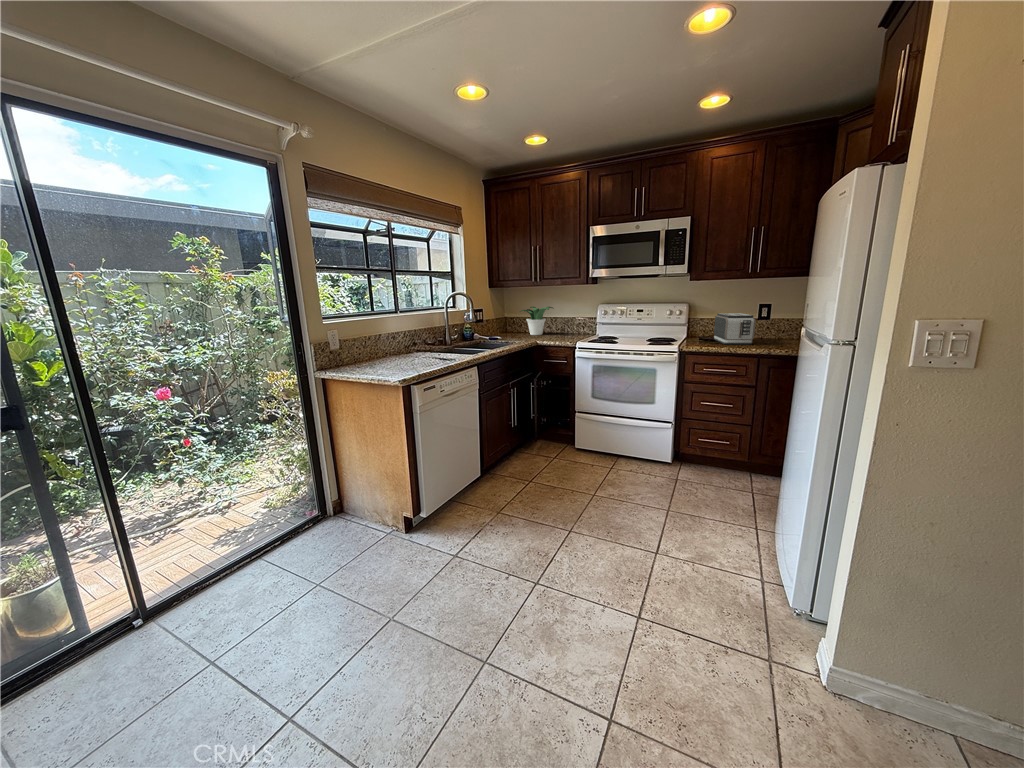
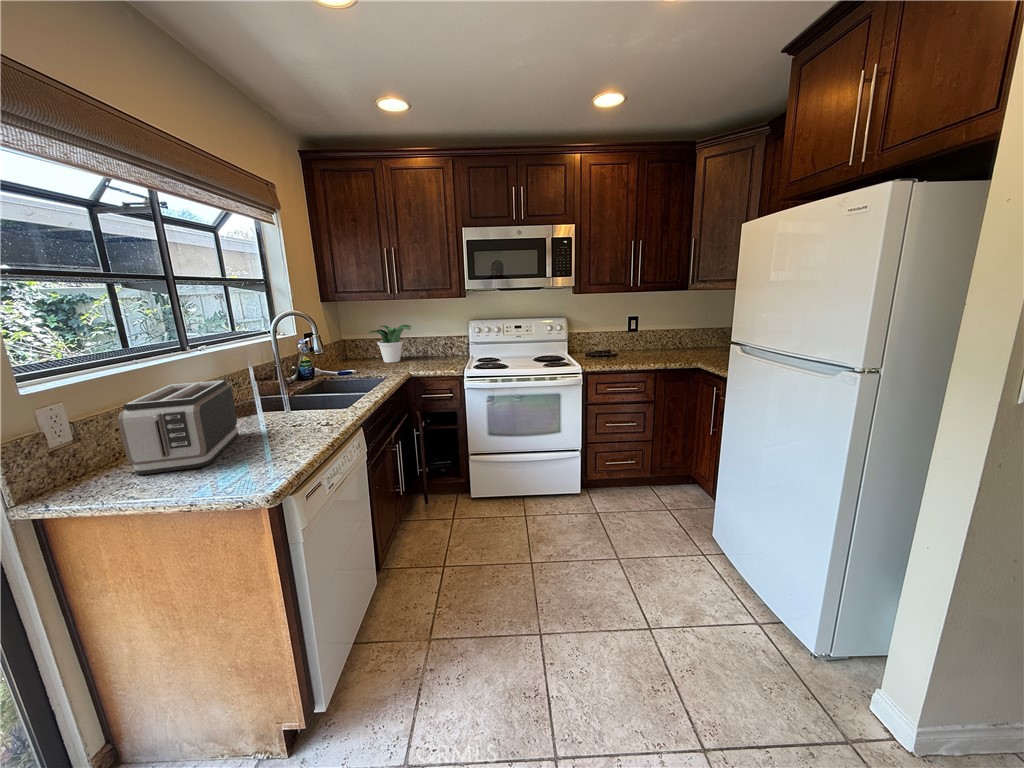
toaster: present [714,313,756,345] -> present [118,380,238,474]

